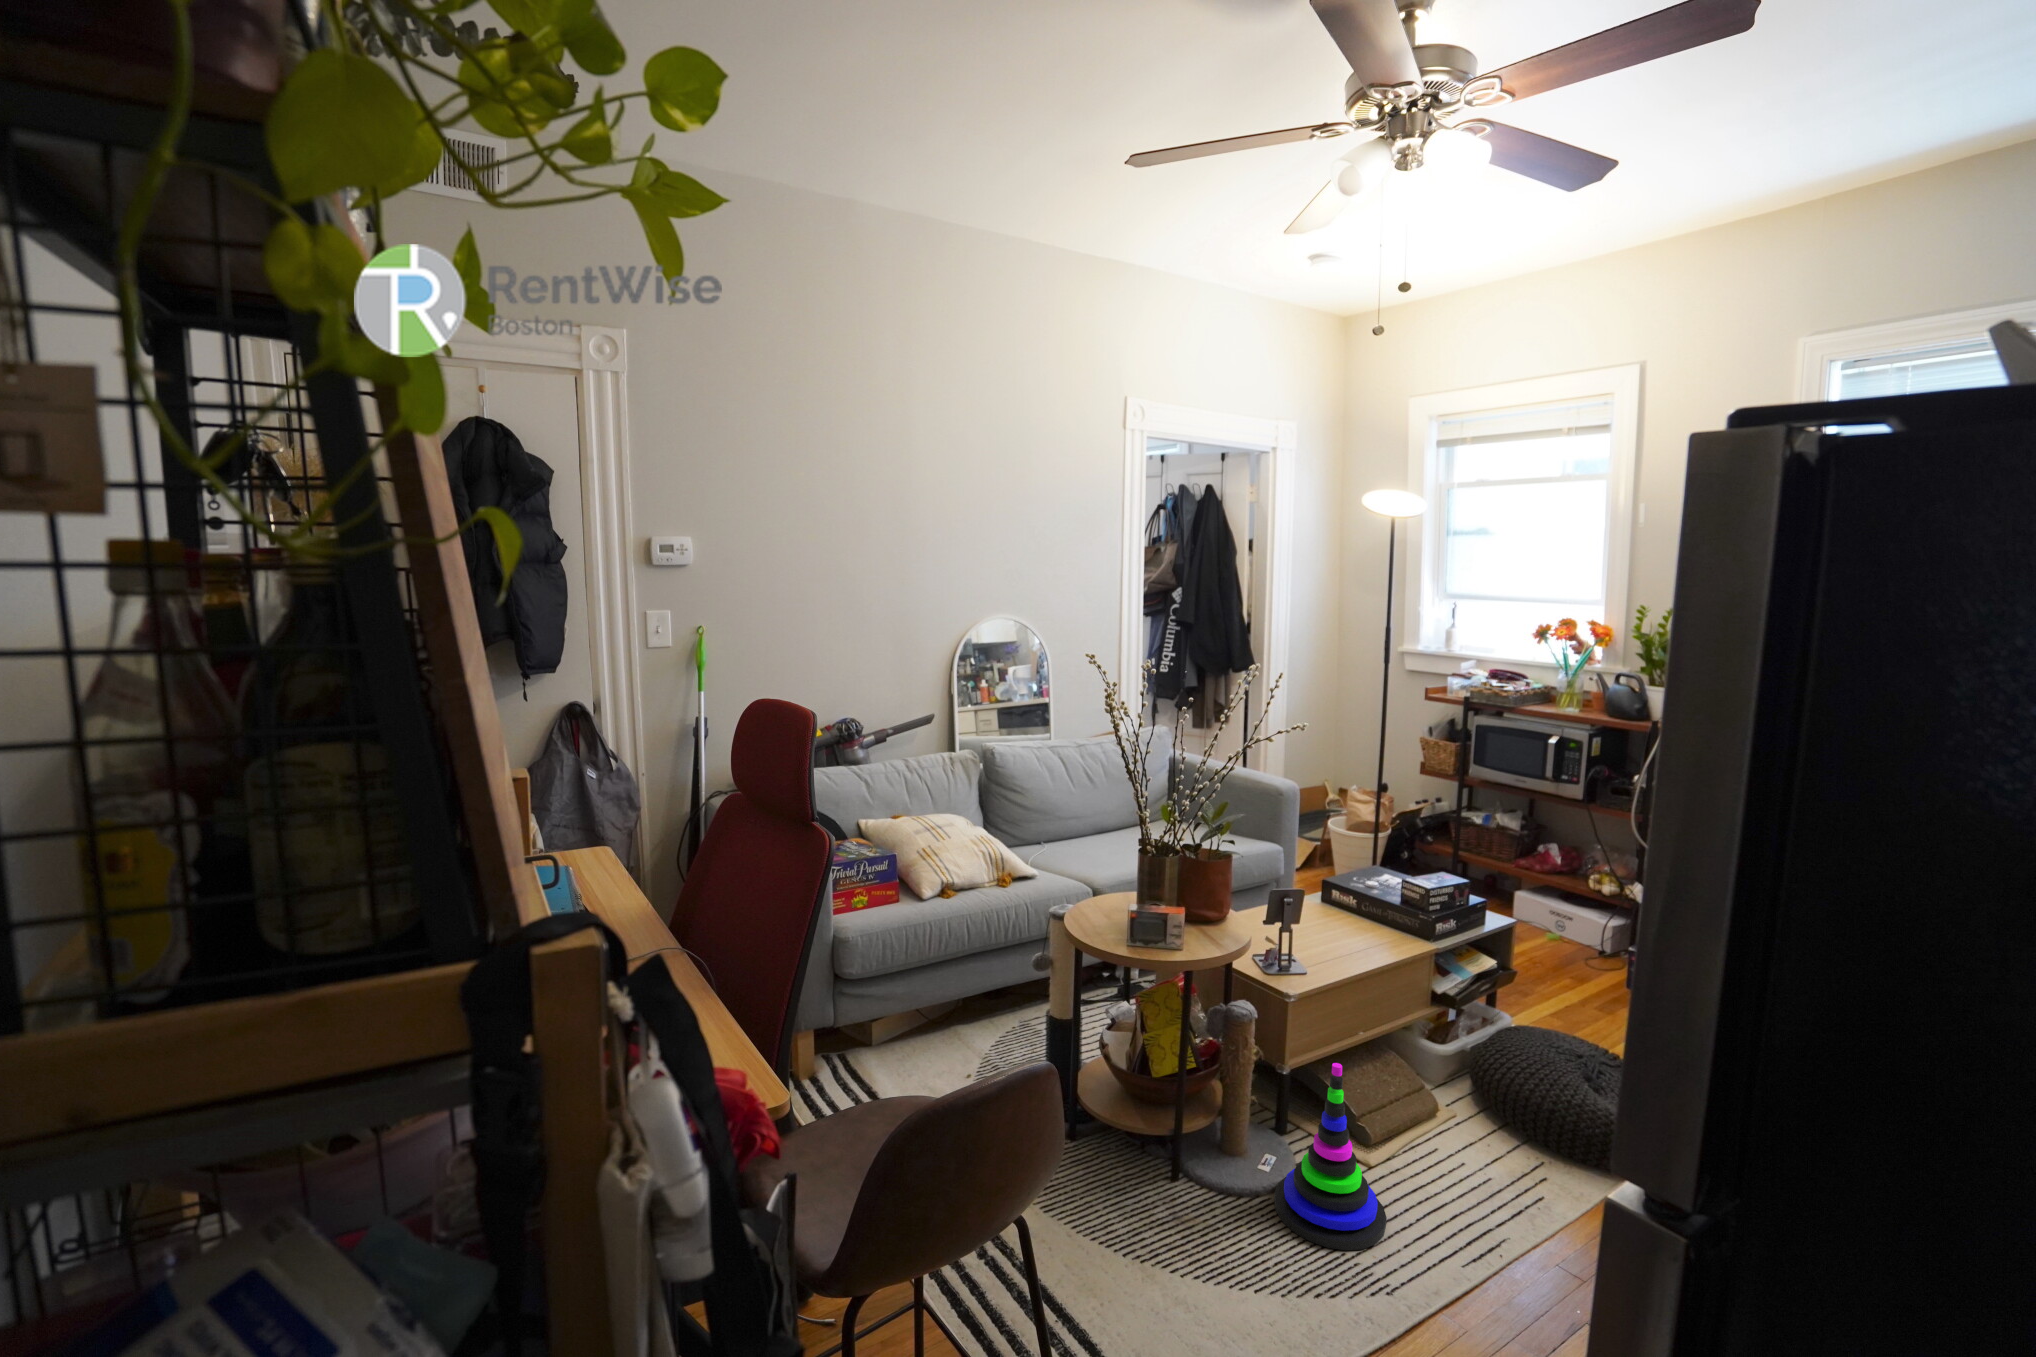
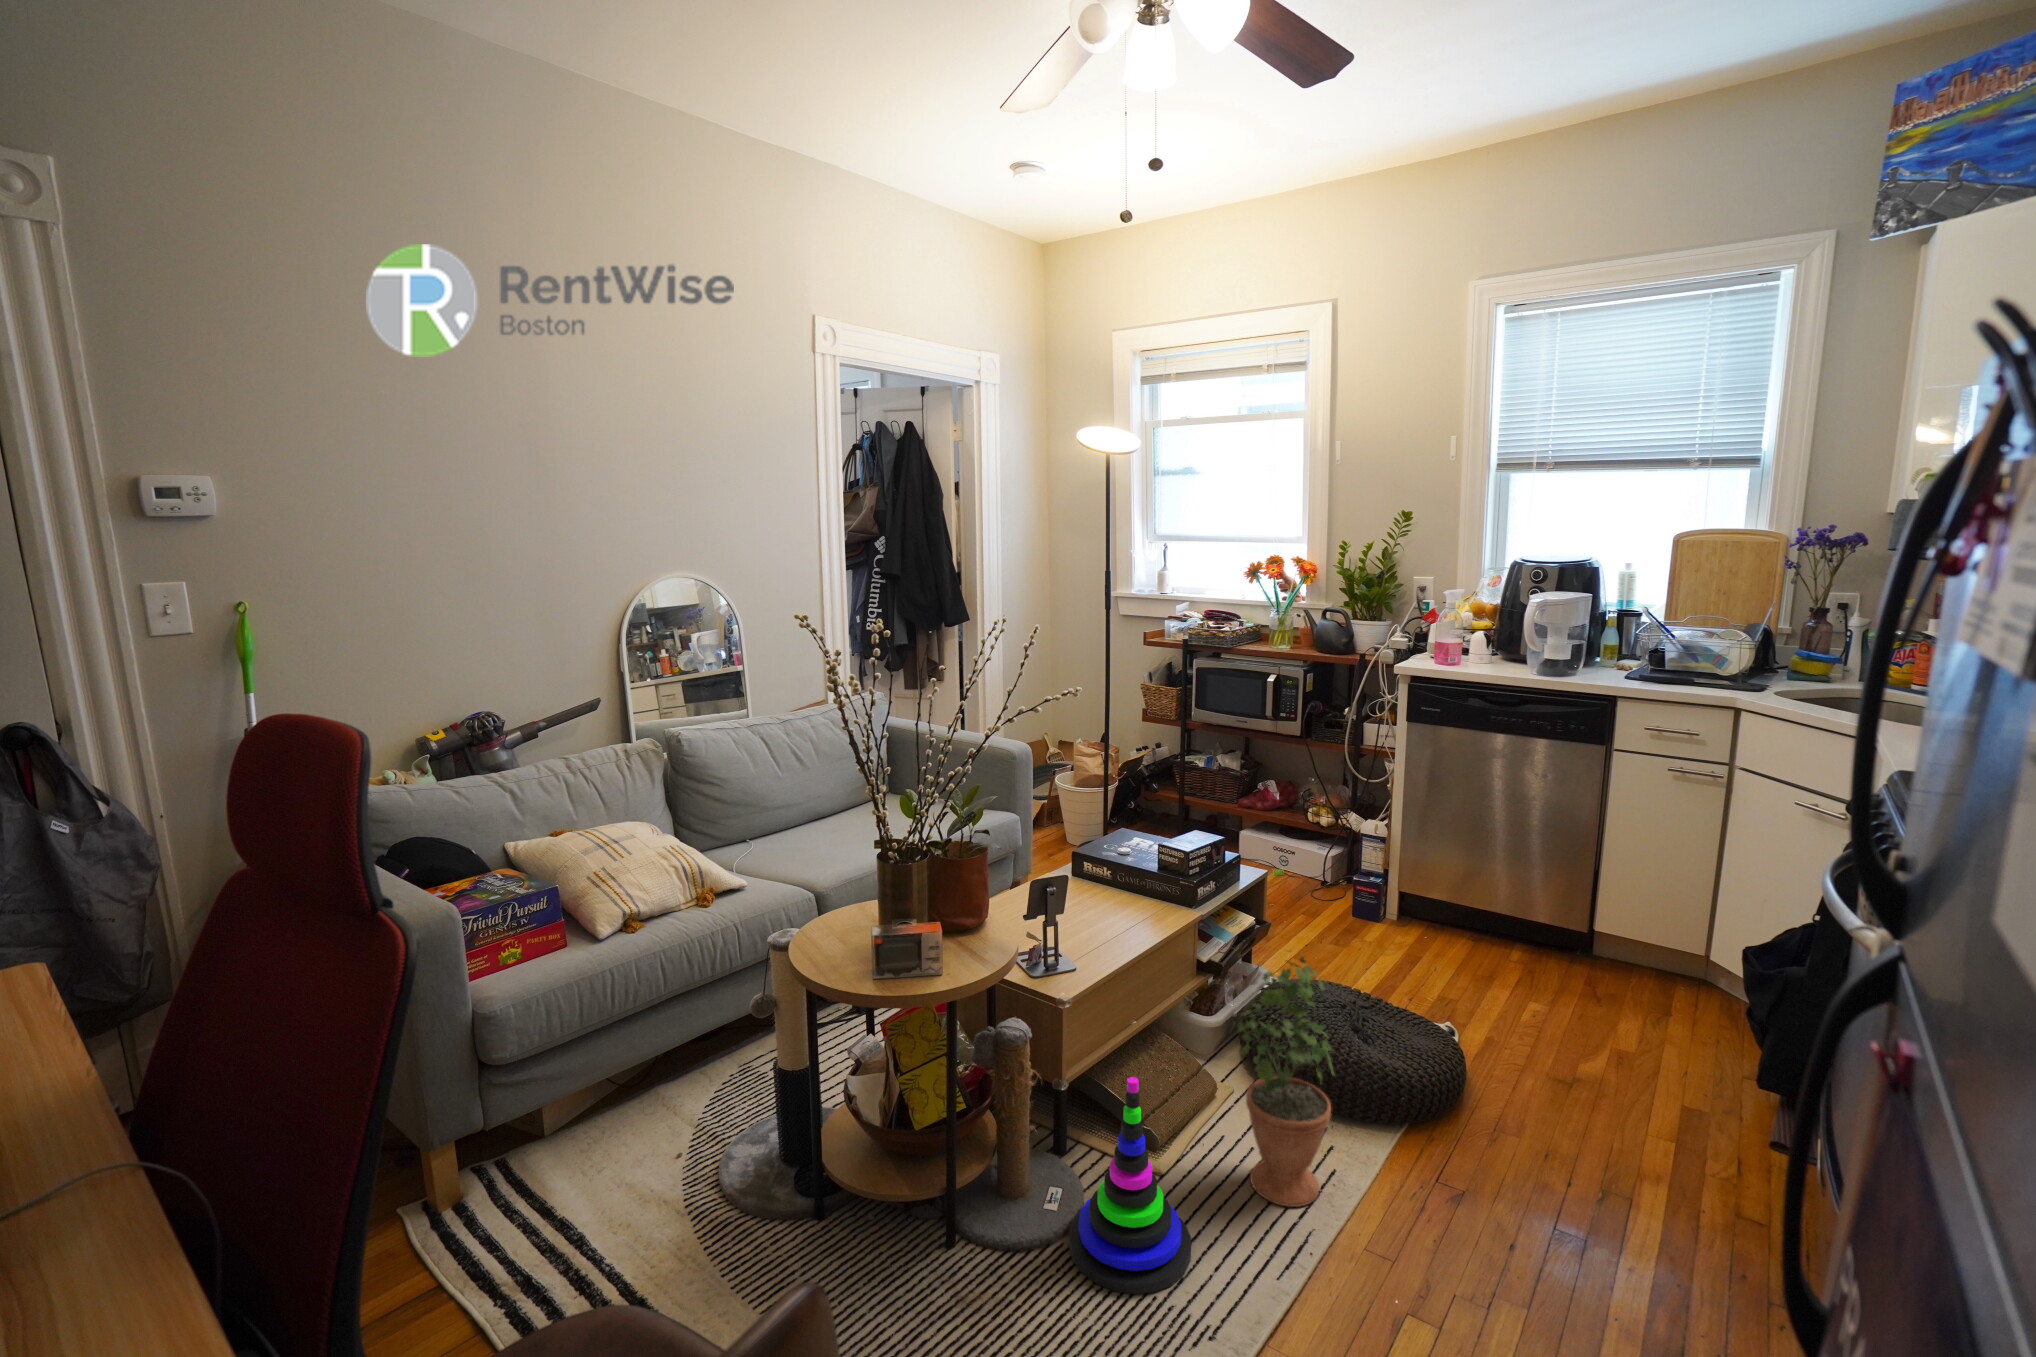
potted plant: none [1441,981,1545,1221] -> present [1233,951,1334,1207]

